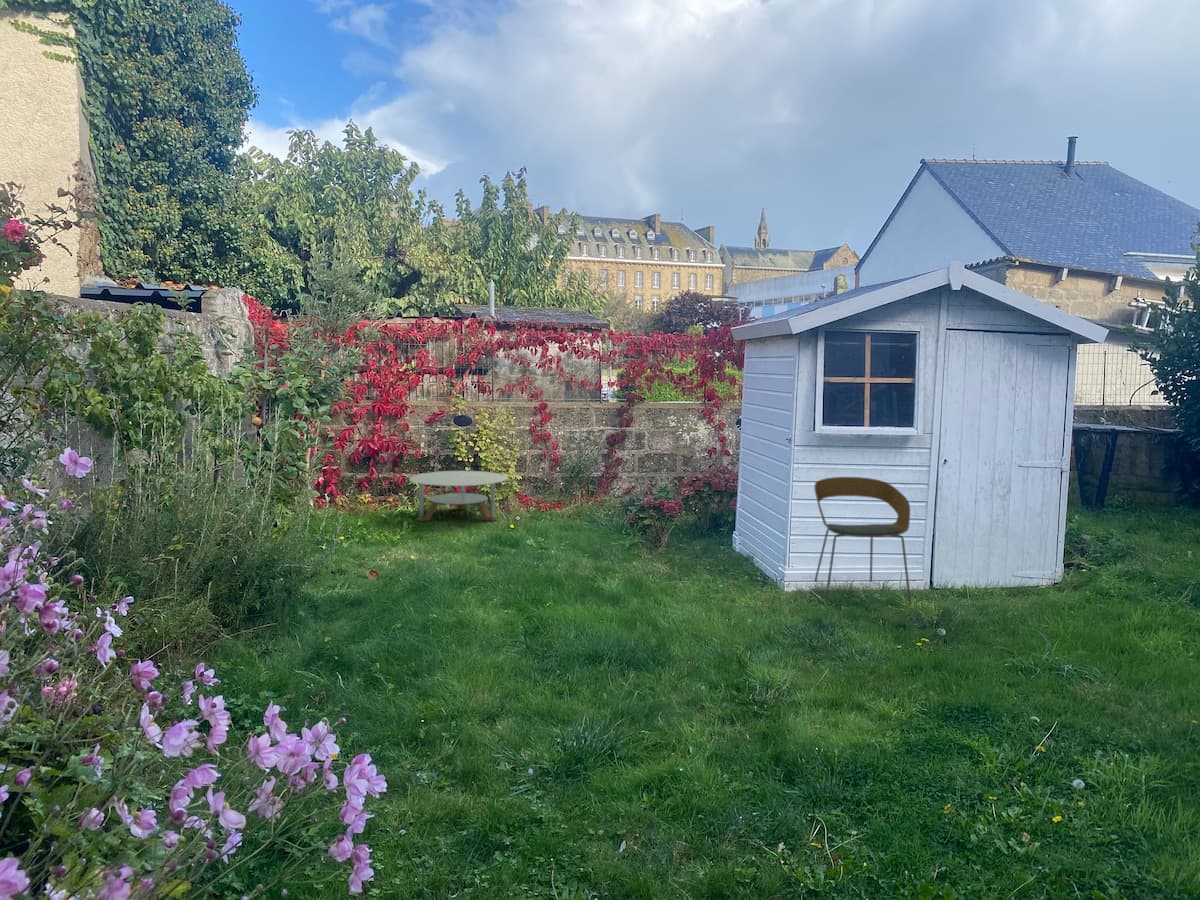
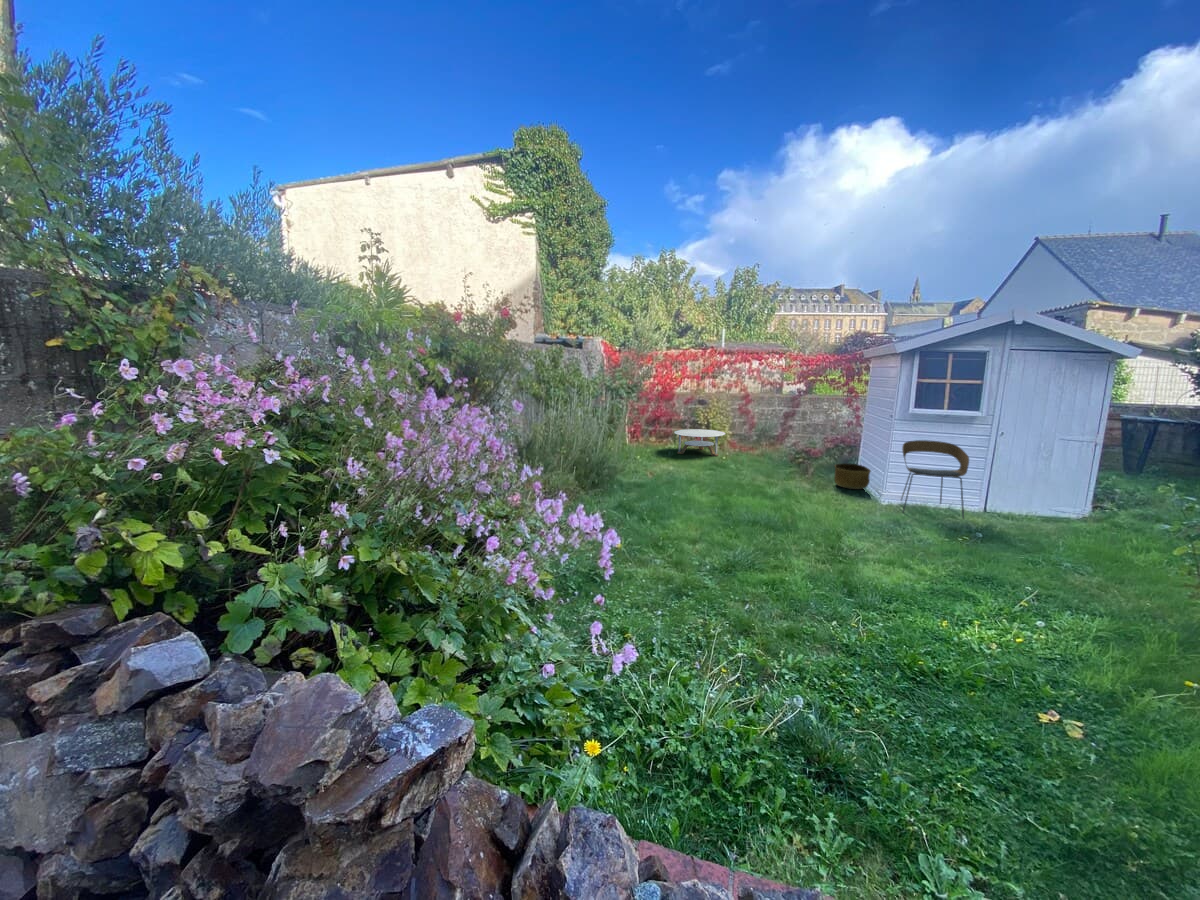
basket: none [707,522,764,567] -> present [834,464,871,489]

